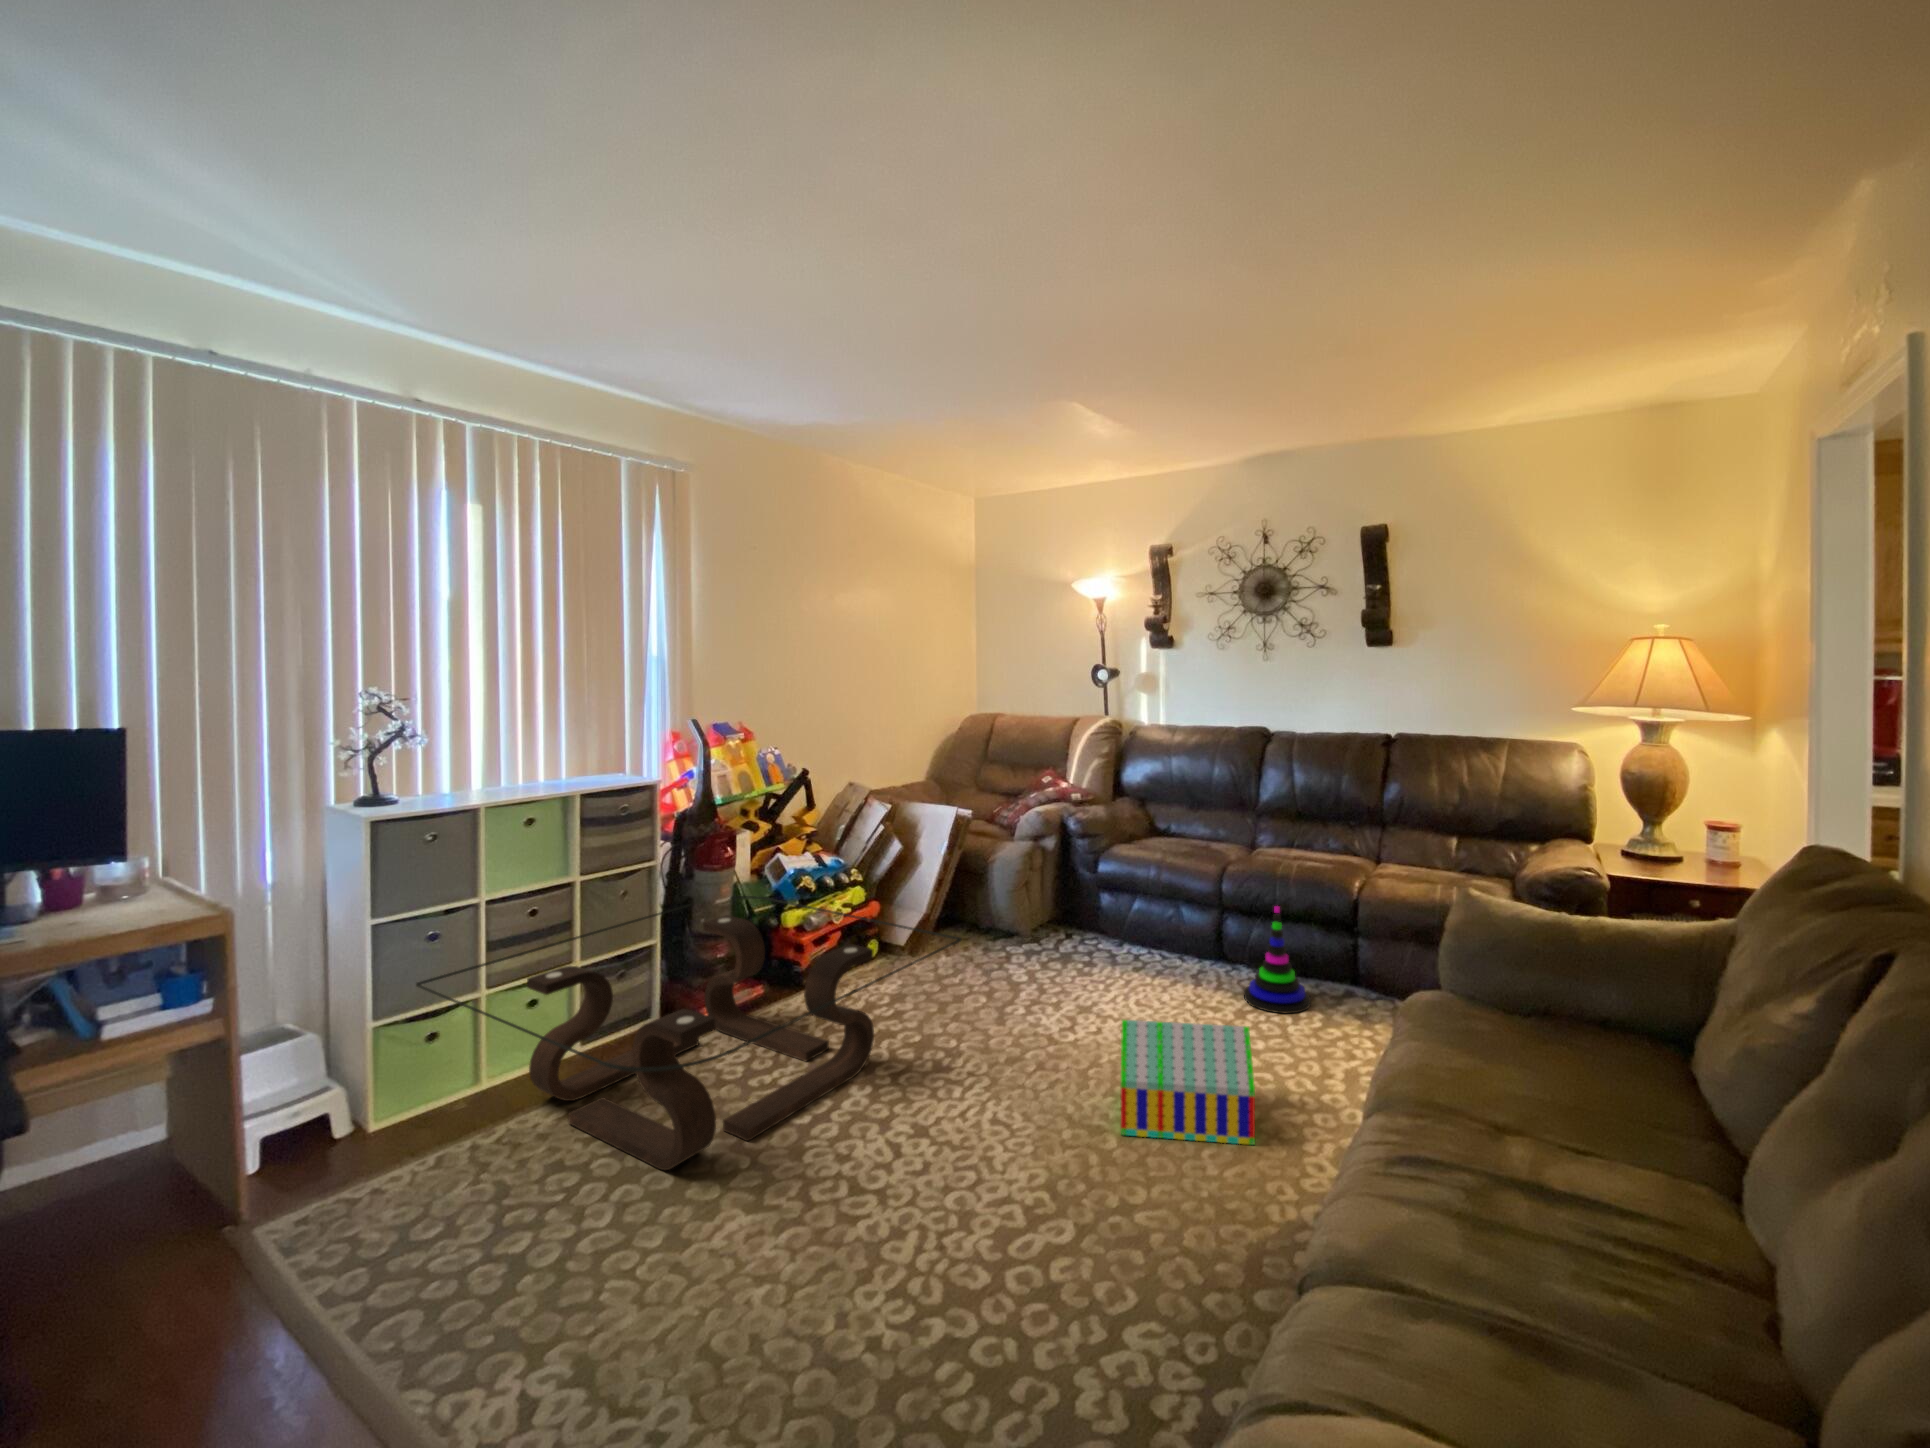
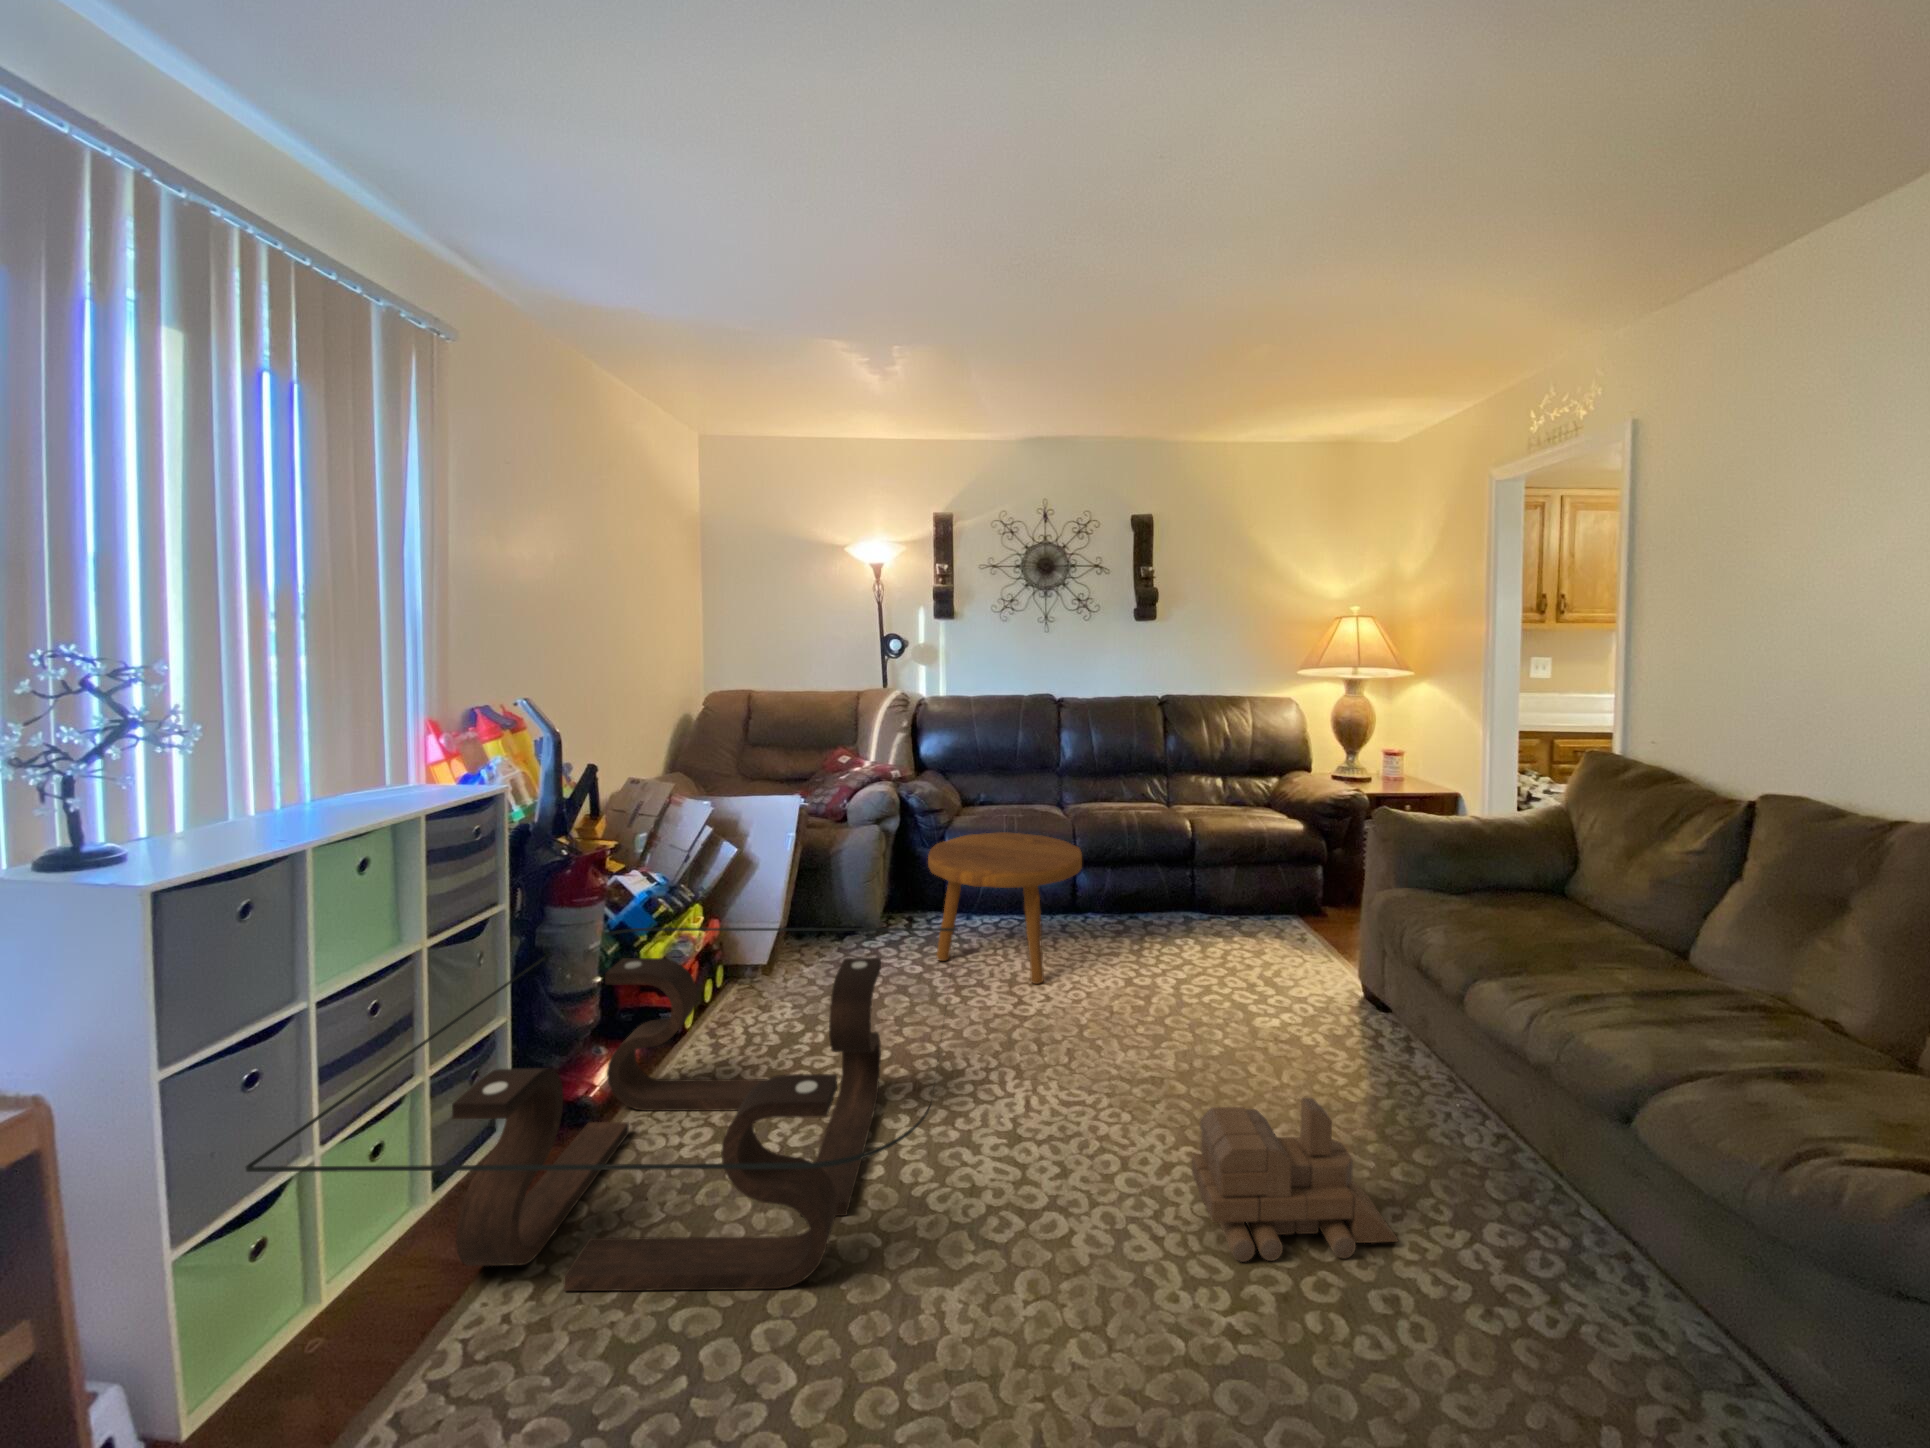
footstool: none [1021,861,1177,1017] -> present [928,832,1082,984]
stacking toy: present [1244,906,1311,1013] -> none [1124,853,1182,947]
toy house: present [1121,1020,1255,1145] -> none [1133,955,1279,1080]
toy train: none [951,1143,1157,1349] -> present [1192,1098,1398,1262]

